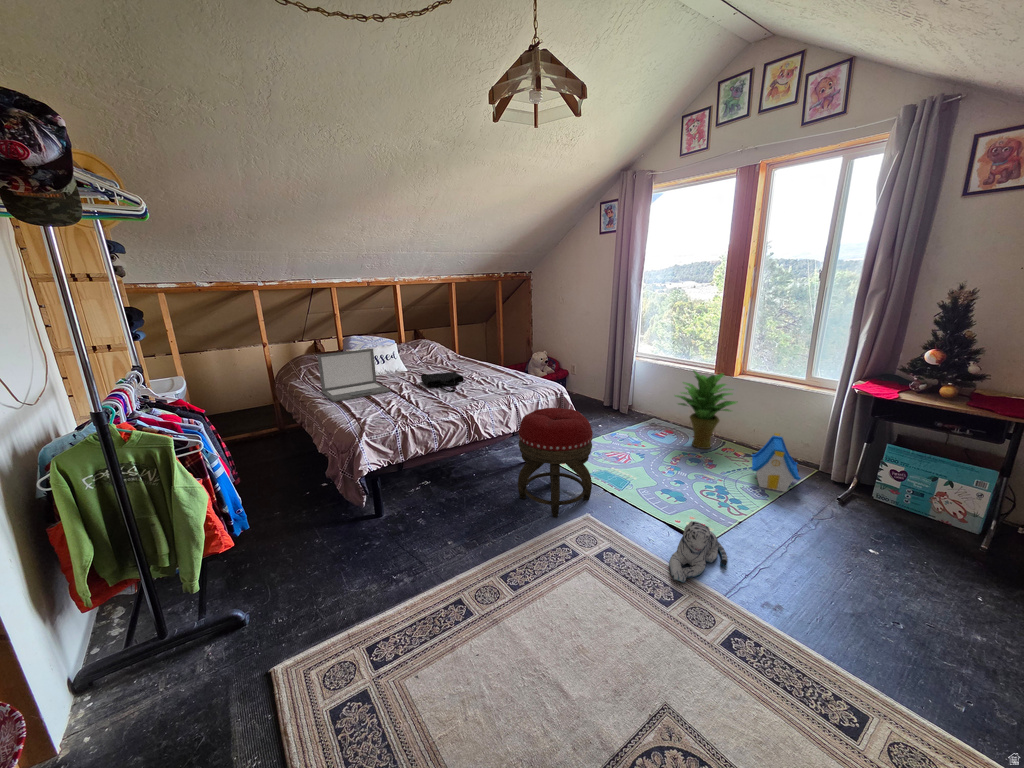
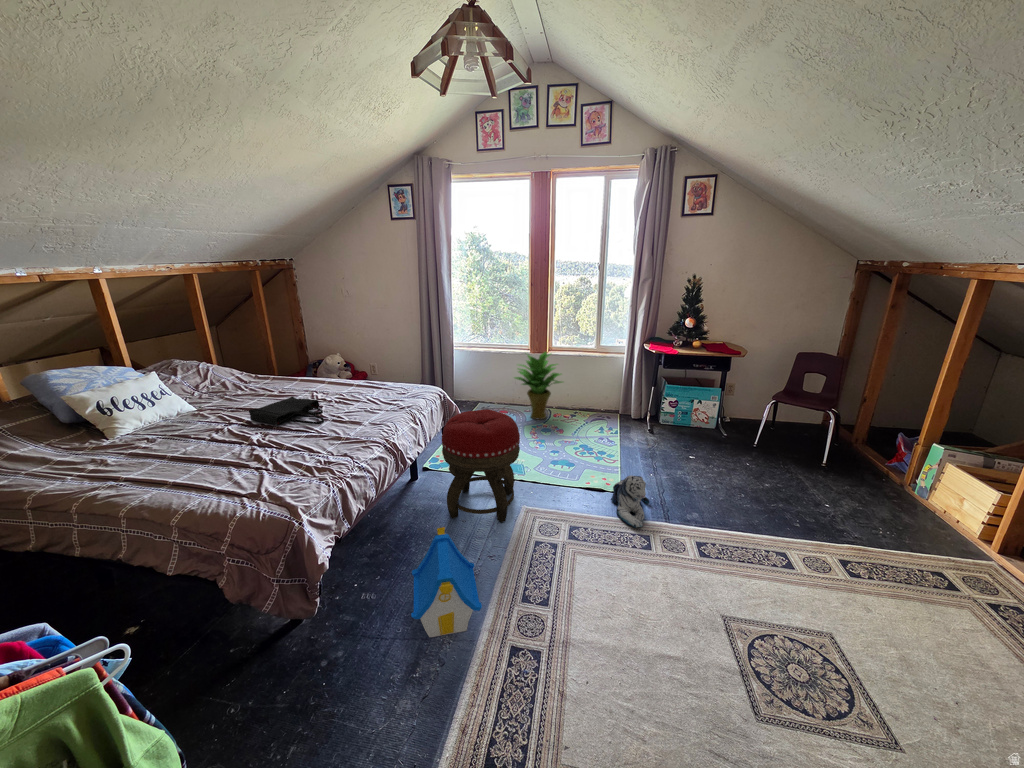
laptop: present [317,349,391,402] -> none [57,386,222,487]
toy house: present [751,433,801,492] -> present [411,527,482,637]

